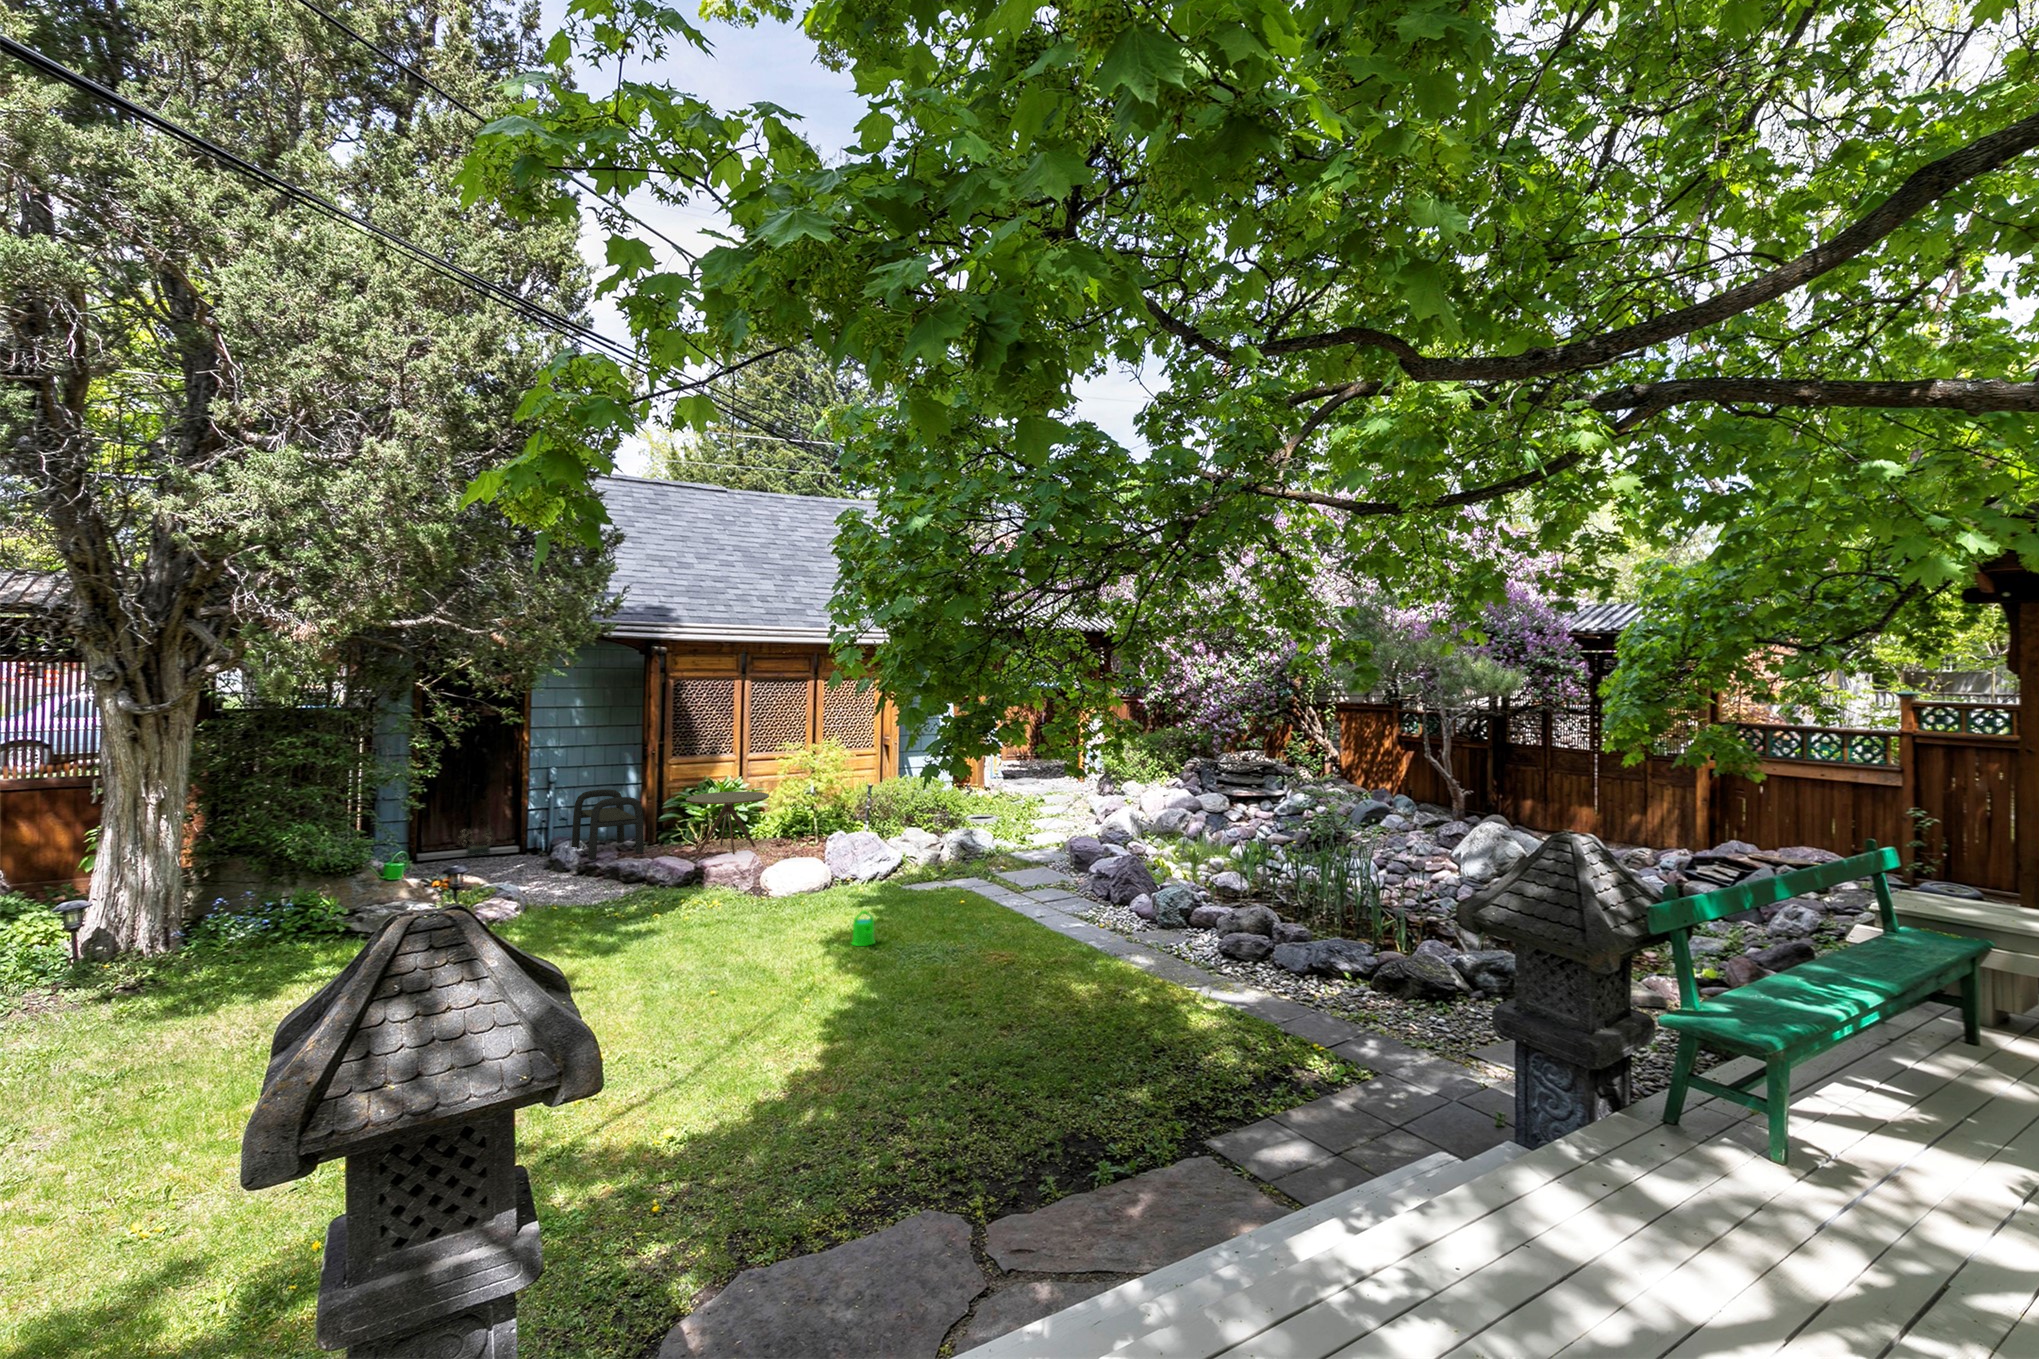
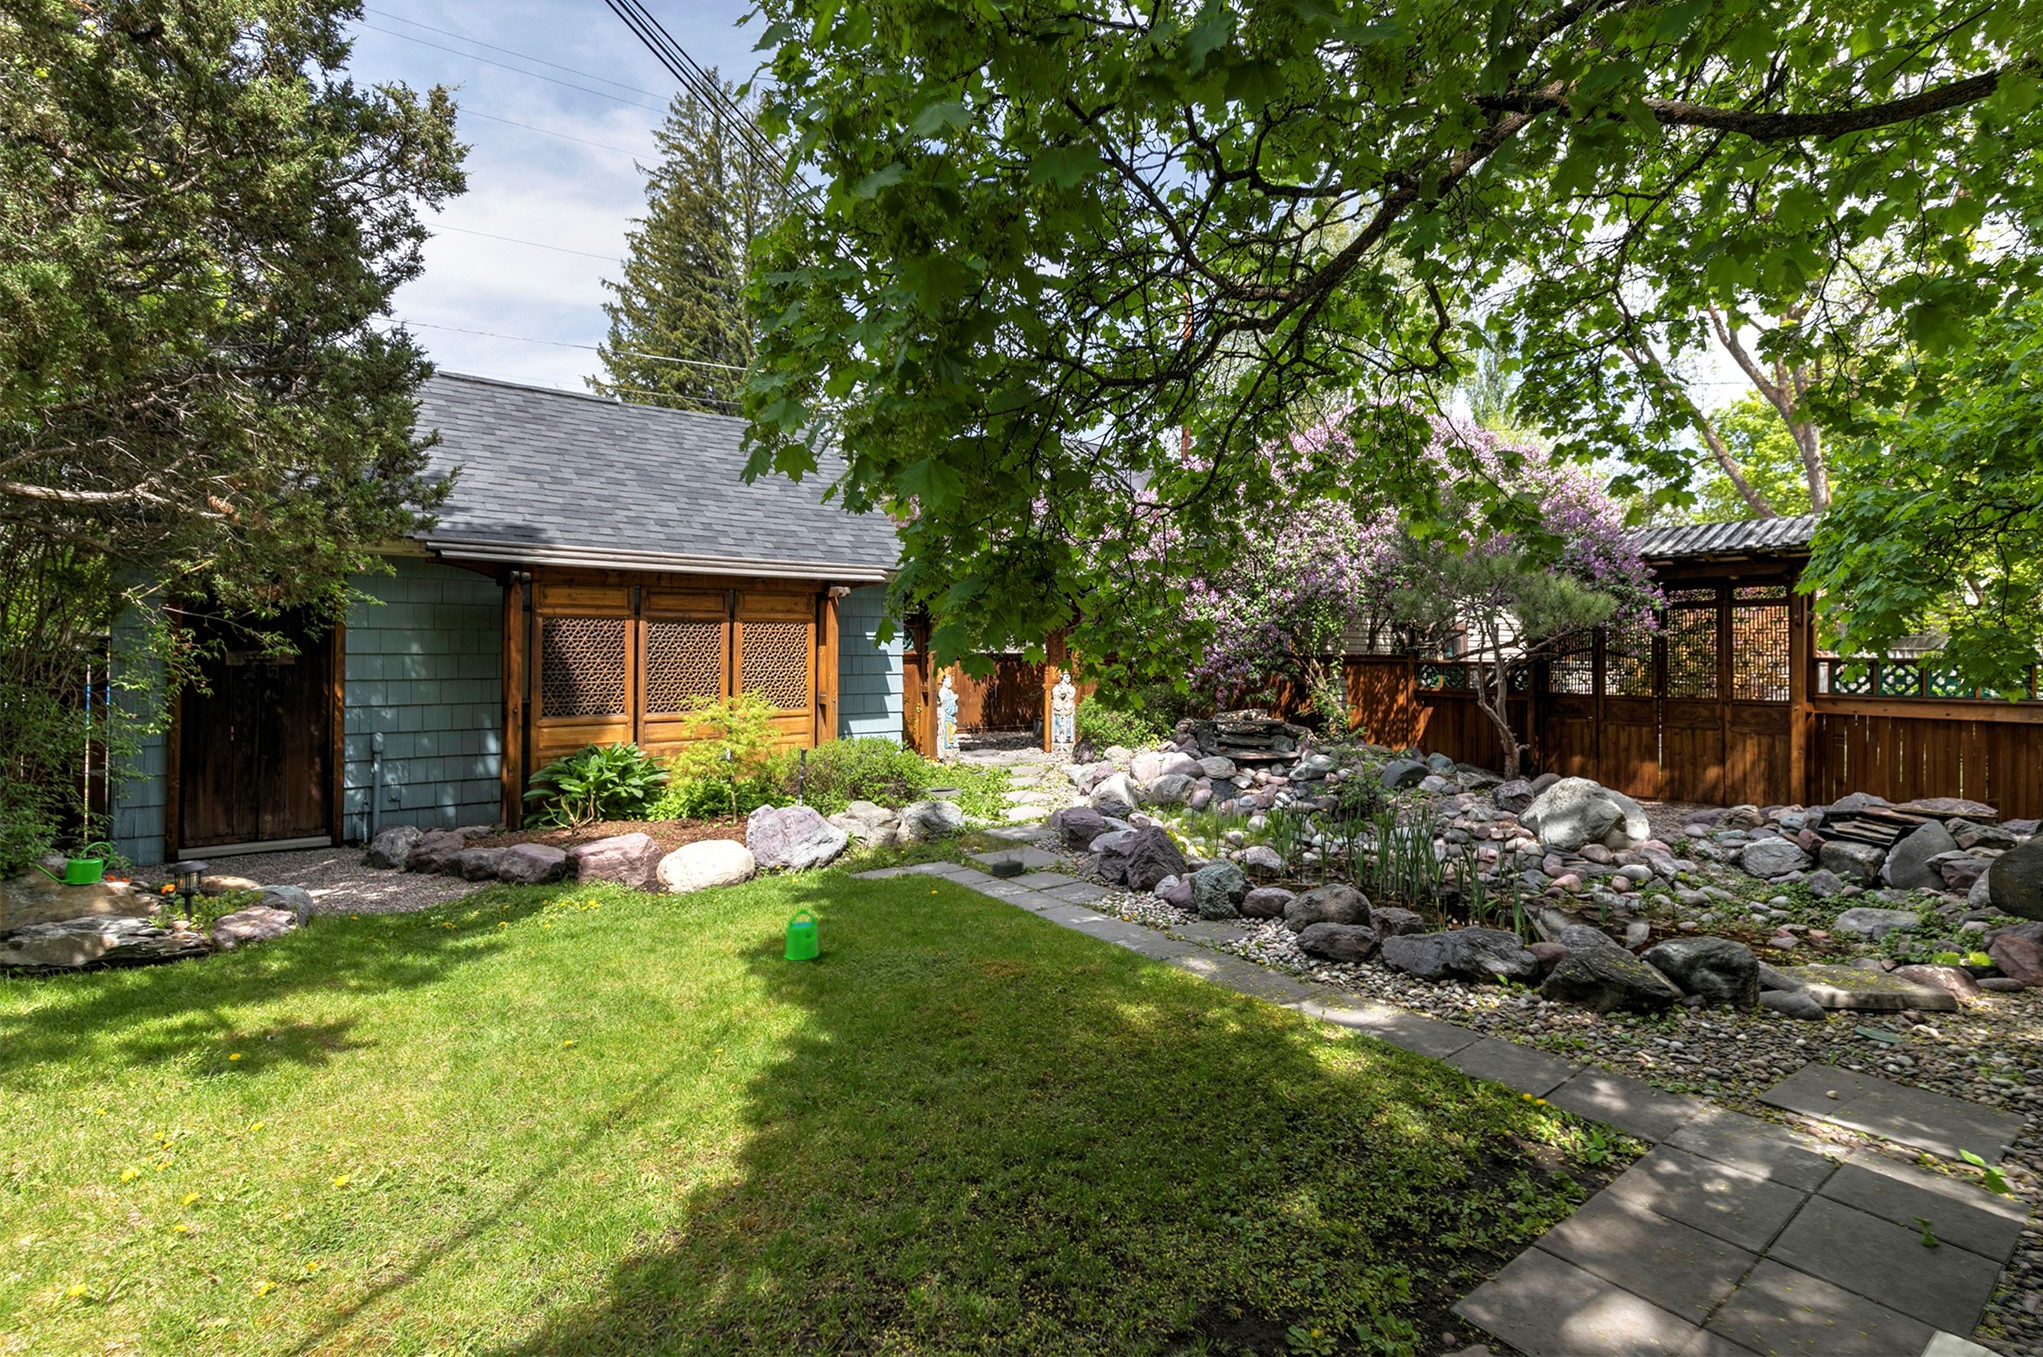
bench: present [572,789,644,859] -> none [407,762,503,851]
round table: present [686,791,769,854] -> none [560,762,671,841]
decorative plant: present [459,830,490,856] -> present [985,837,1024,877]

